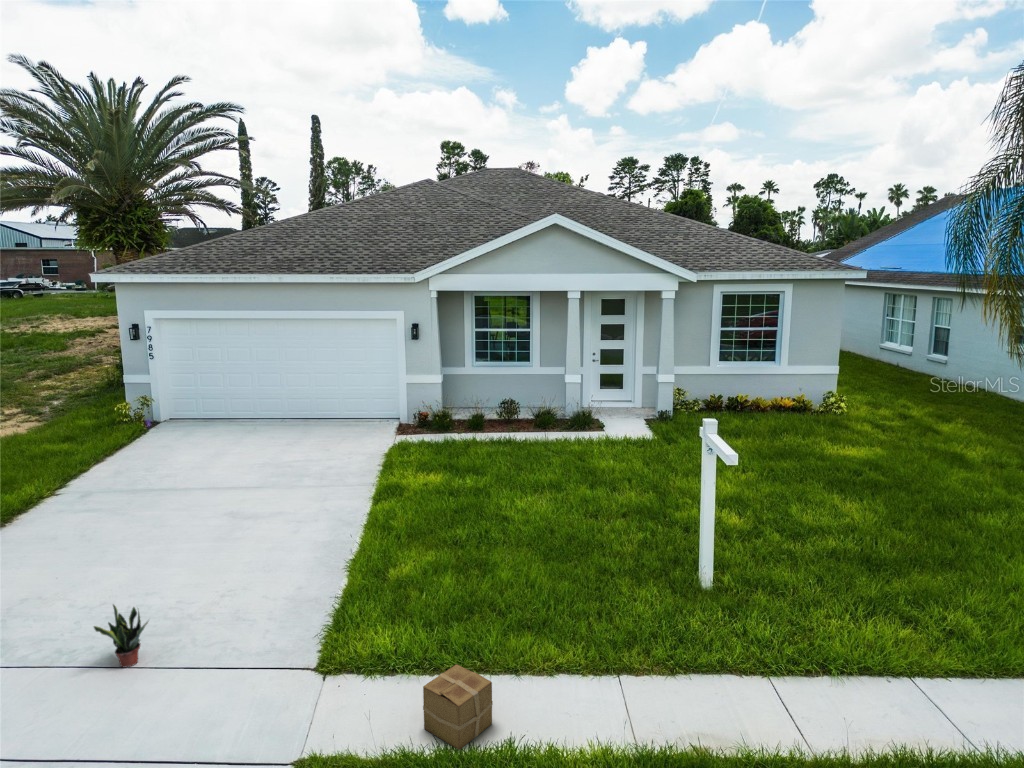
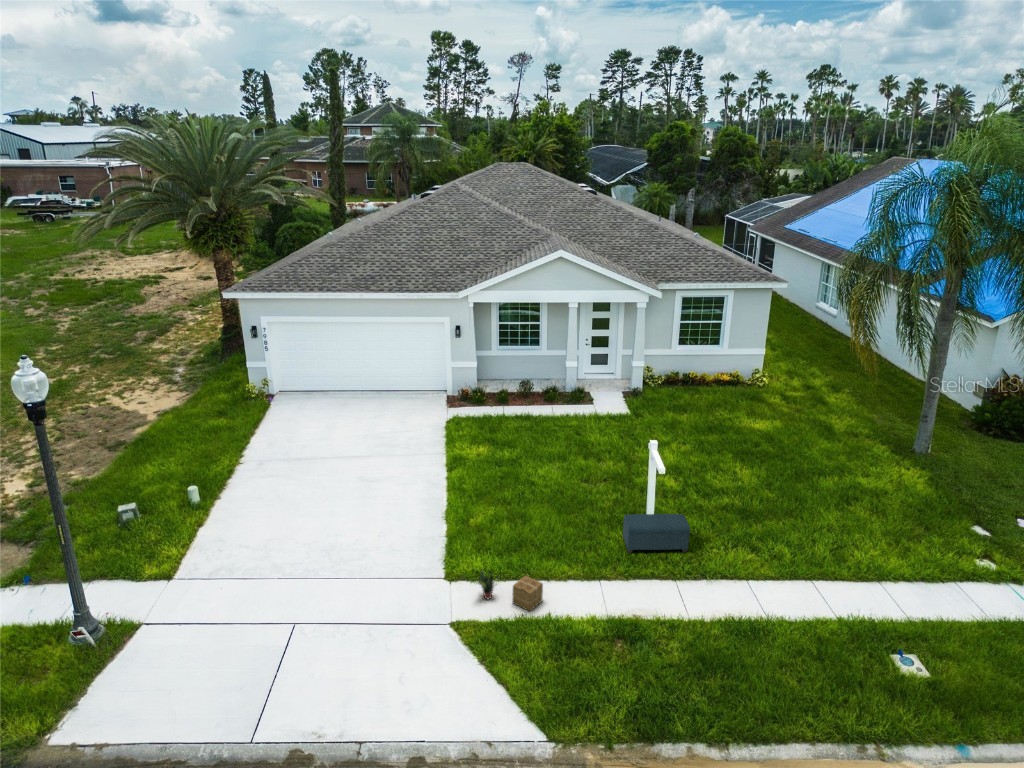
bench: none [662,552,798,627] -> present [623,514,690,553]
potted plant: present [94,605,148,667] -> present [478,571,494,599]

